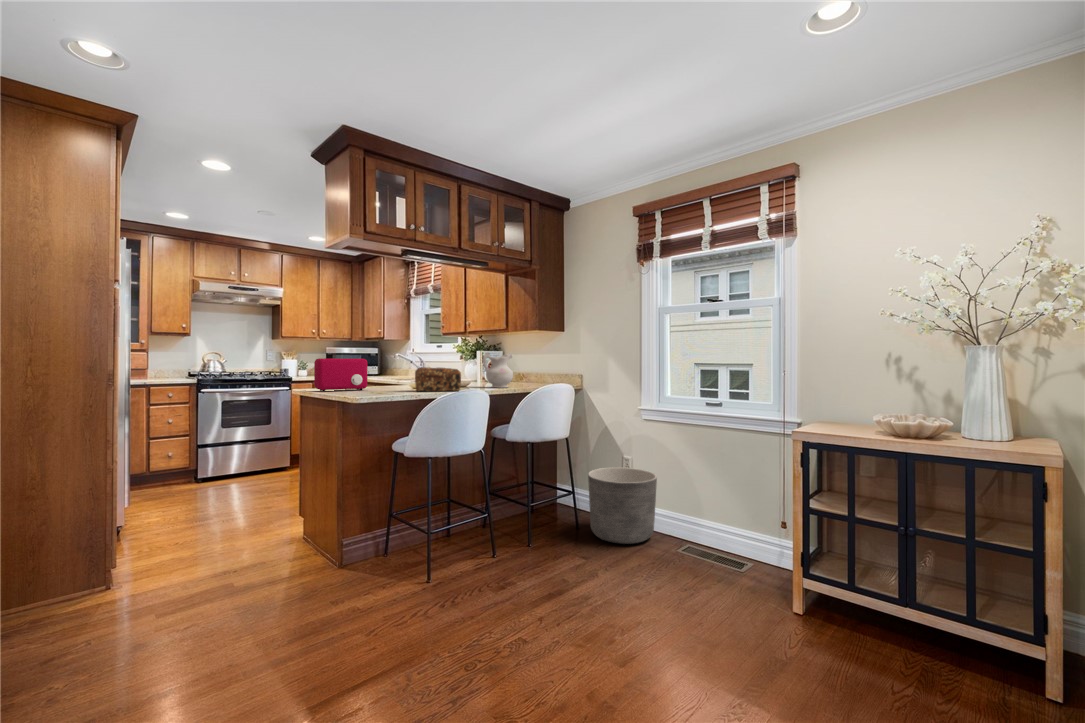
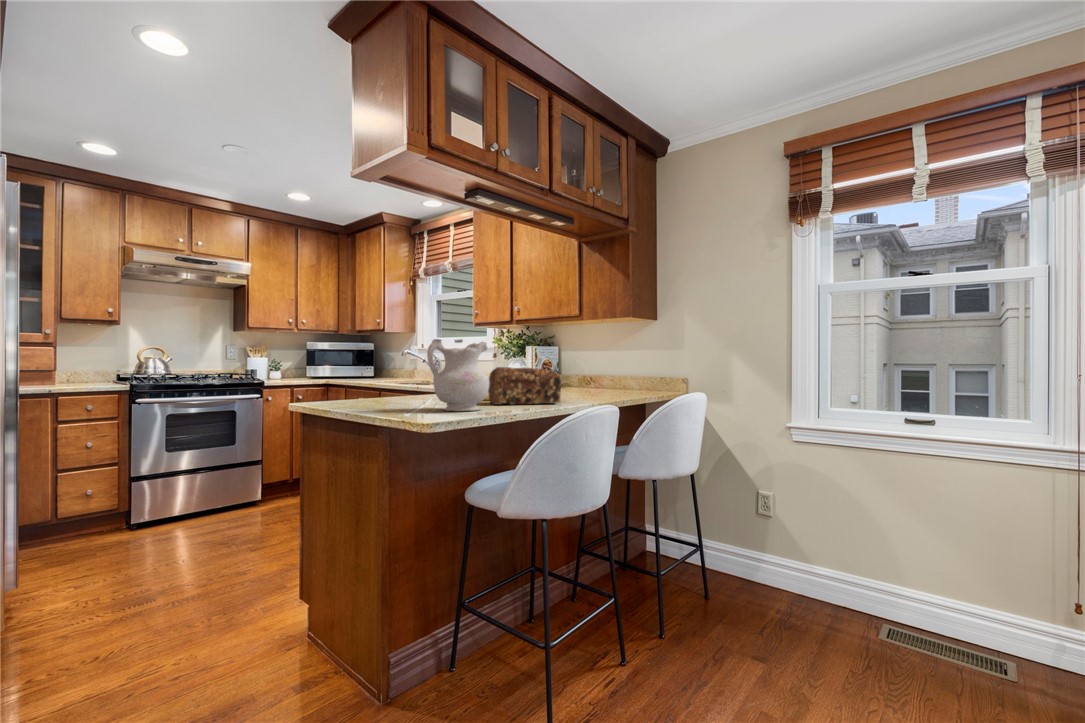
ceramic pitcher: present [483,353,513,388] -> present [427,339,489,411]
toaster: present [314,358,368,391] -> none [328,353,410,405]
planter: present [588,467,657,544] -> none [731,509,839,629]

